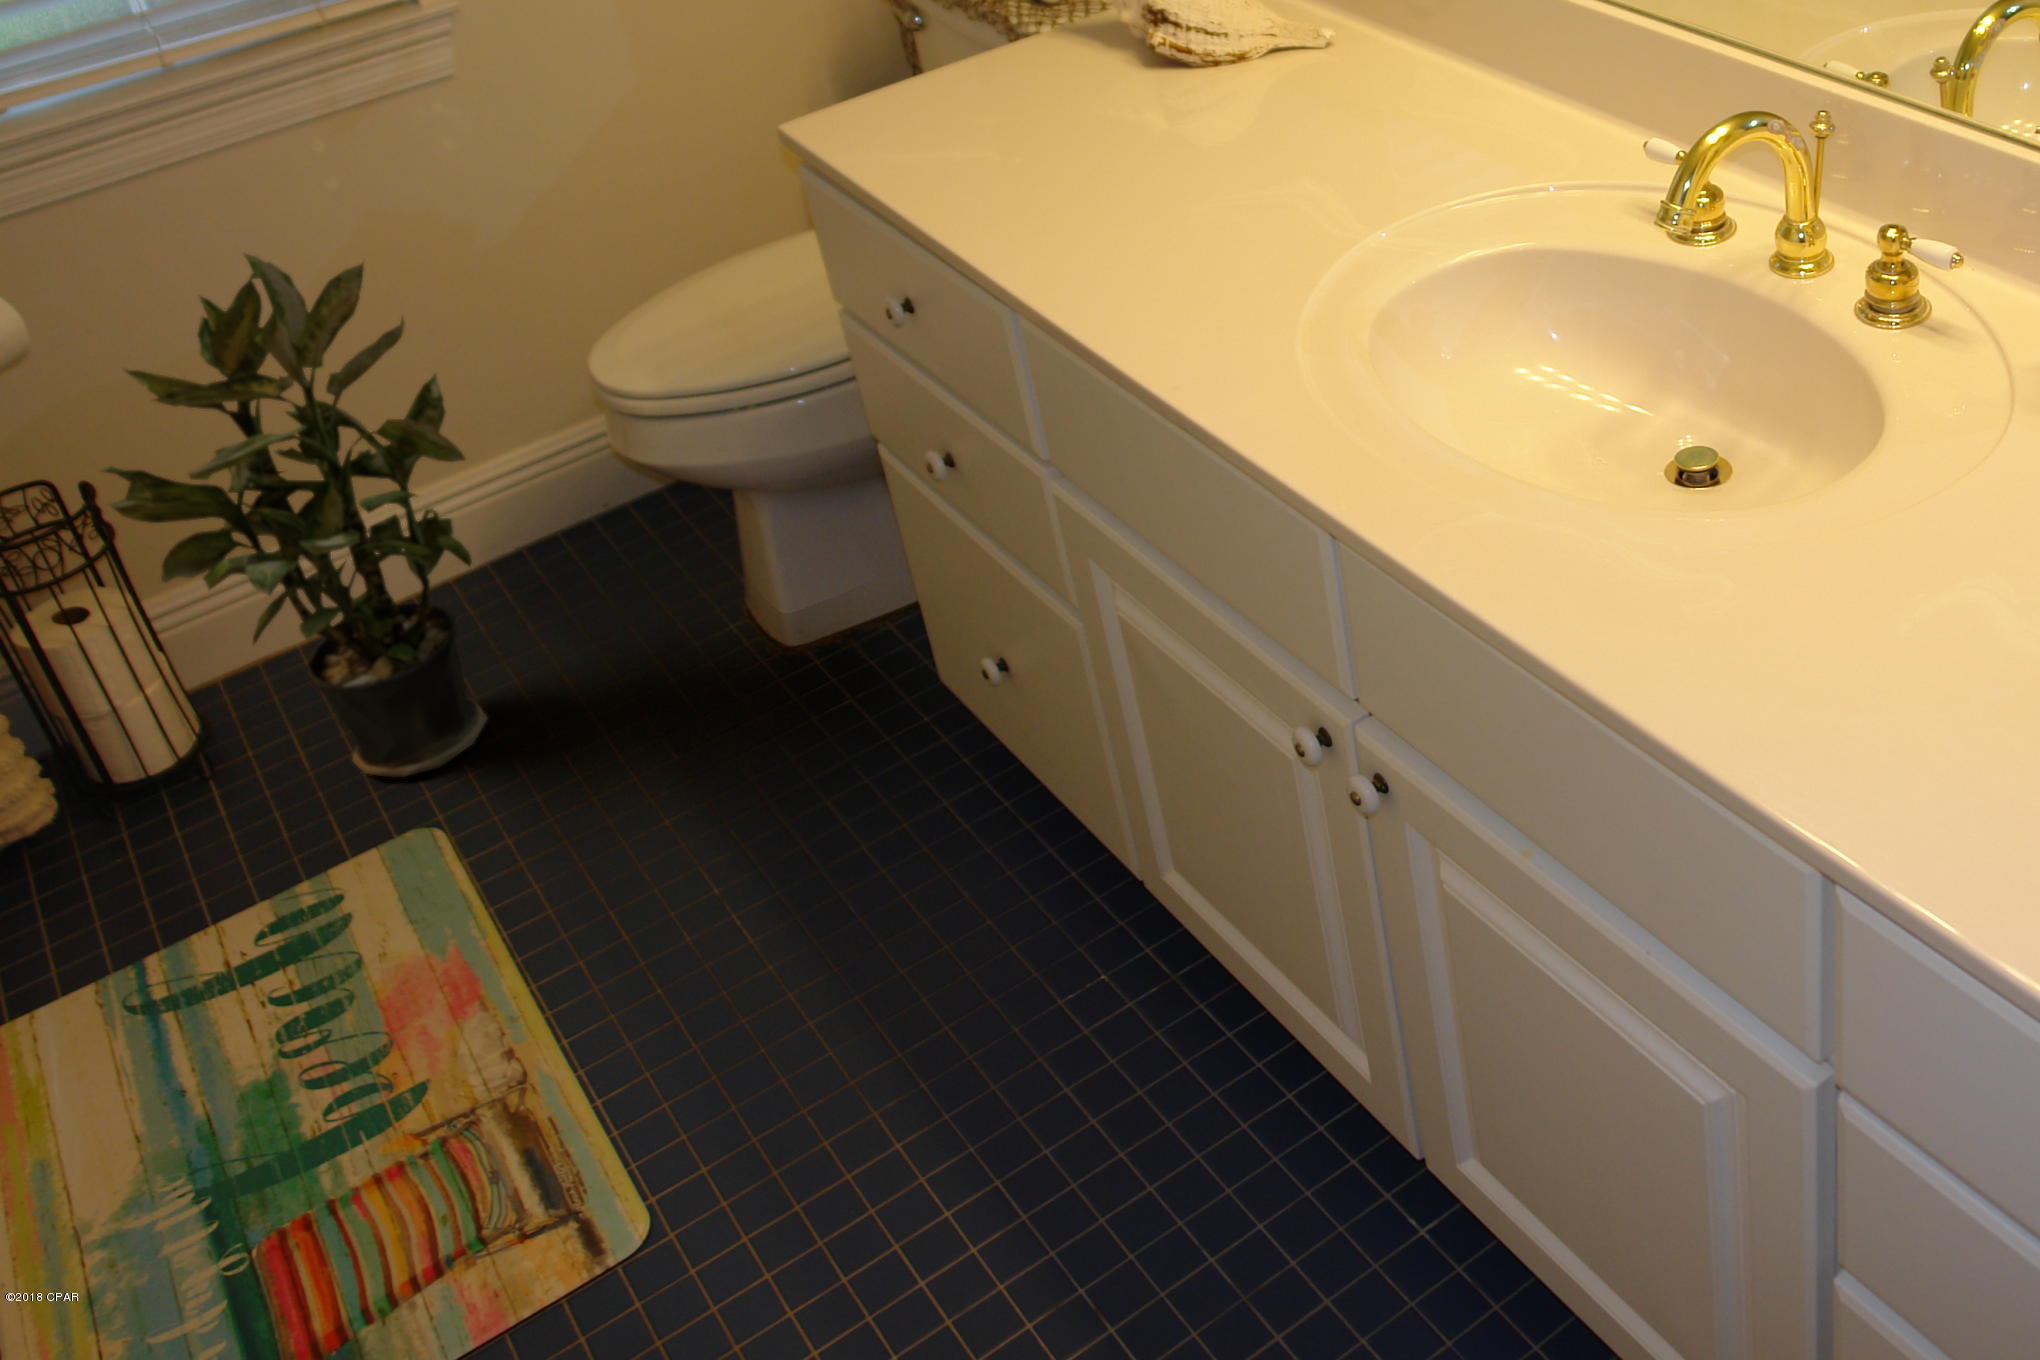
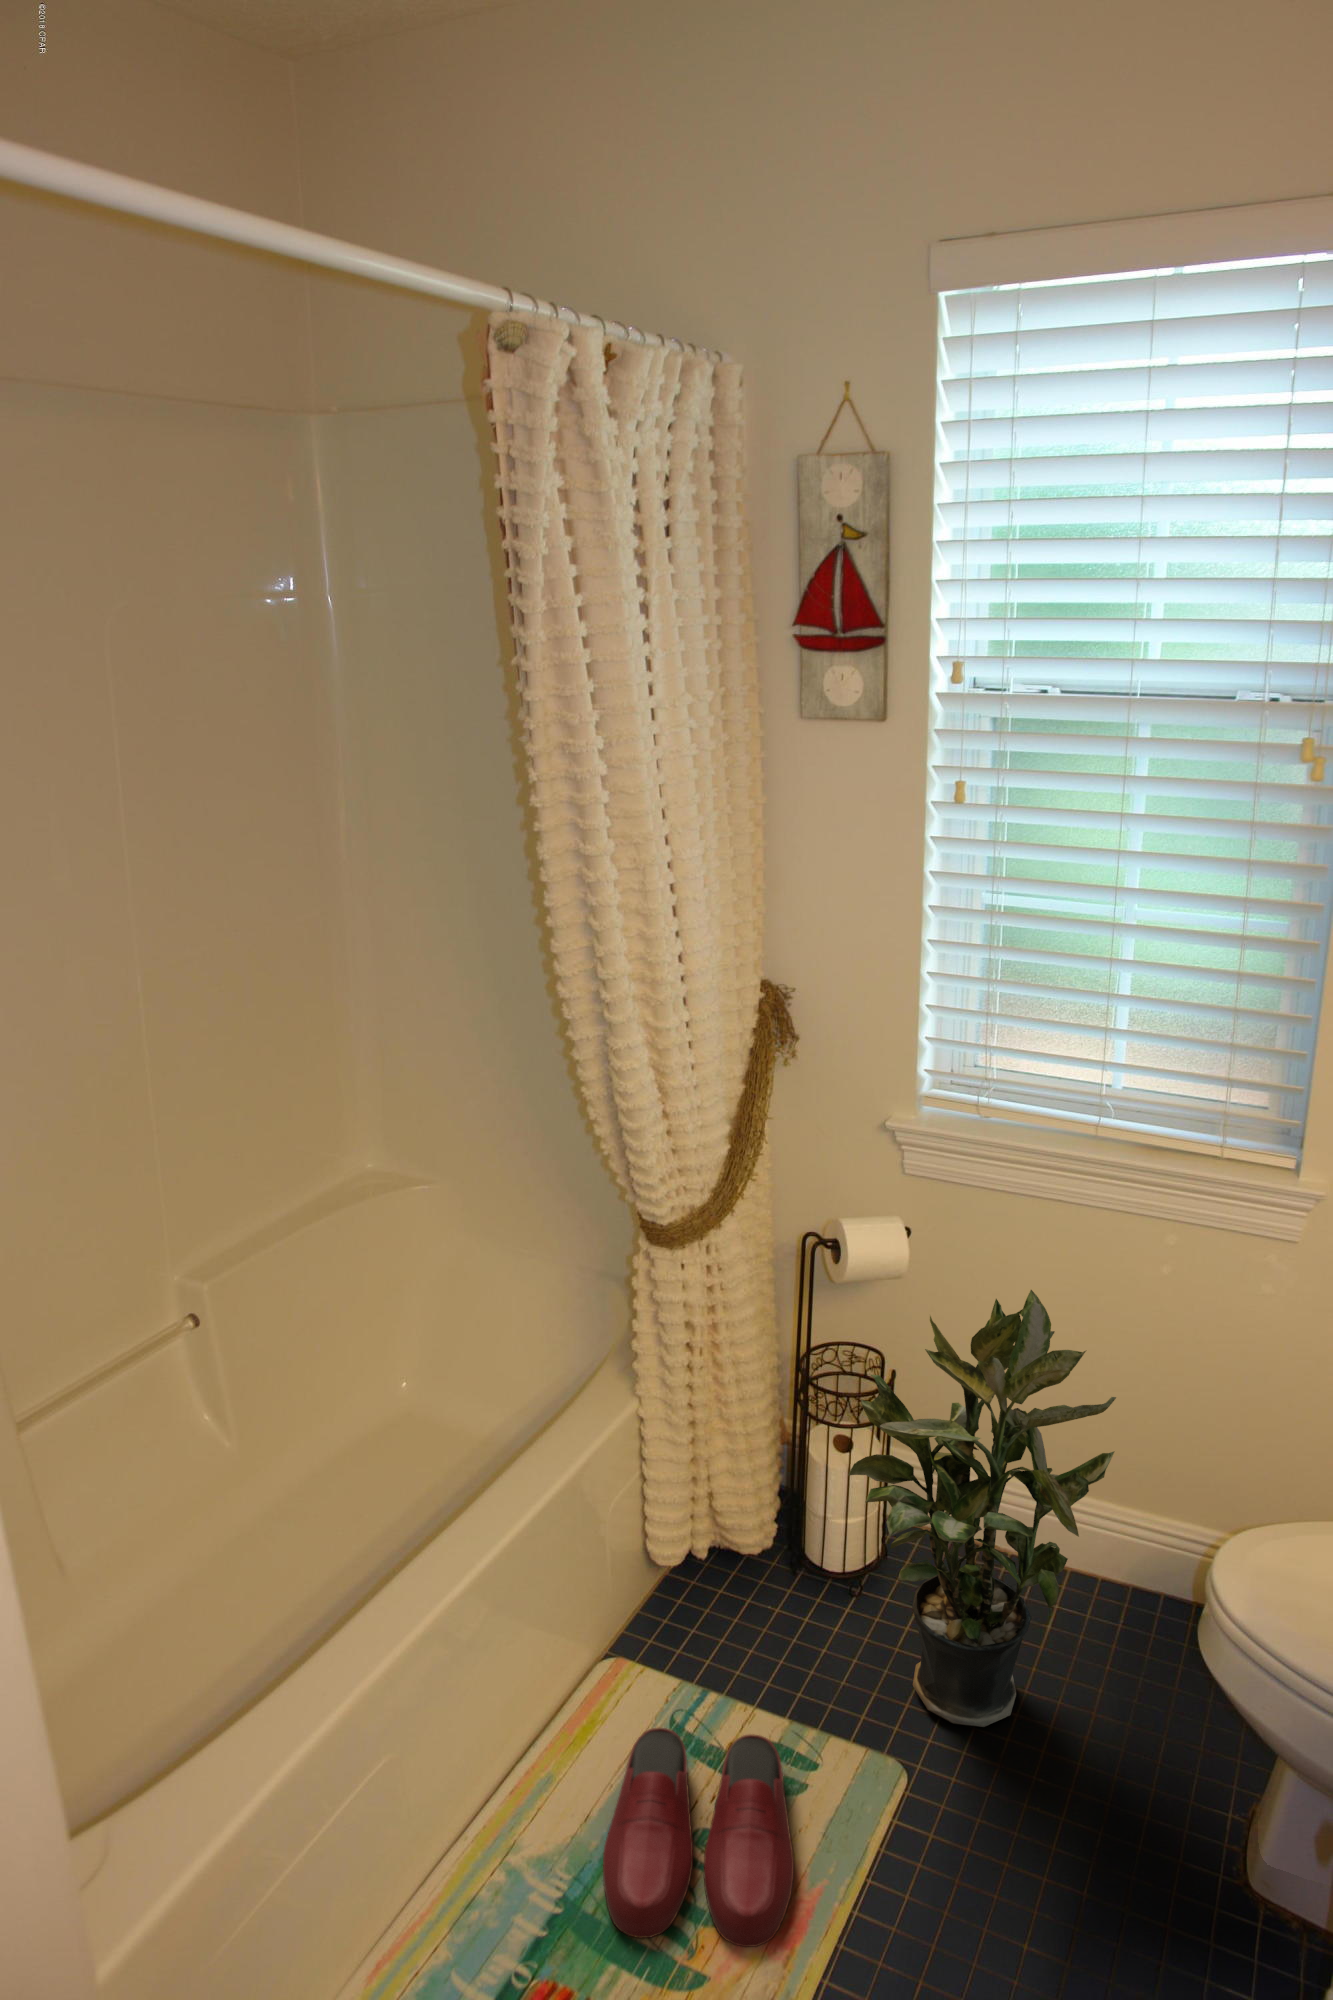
slippers: none [118,910,455,1150] -> present [603,1728,794,1947]

